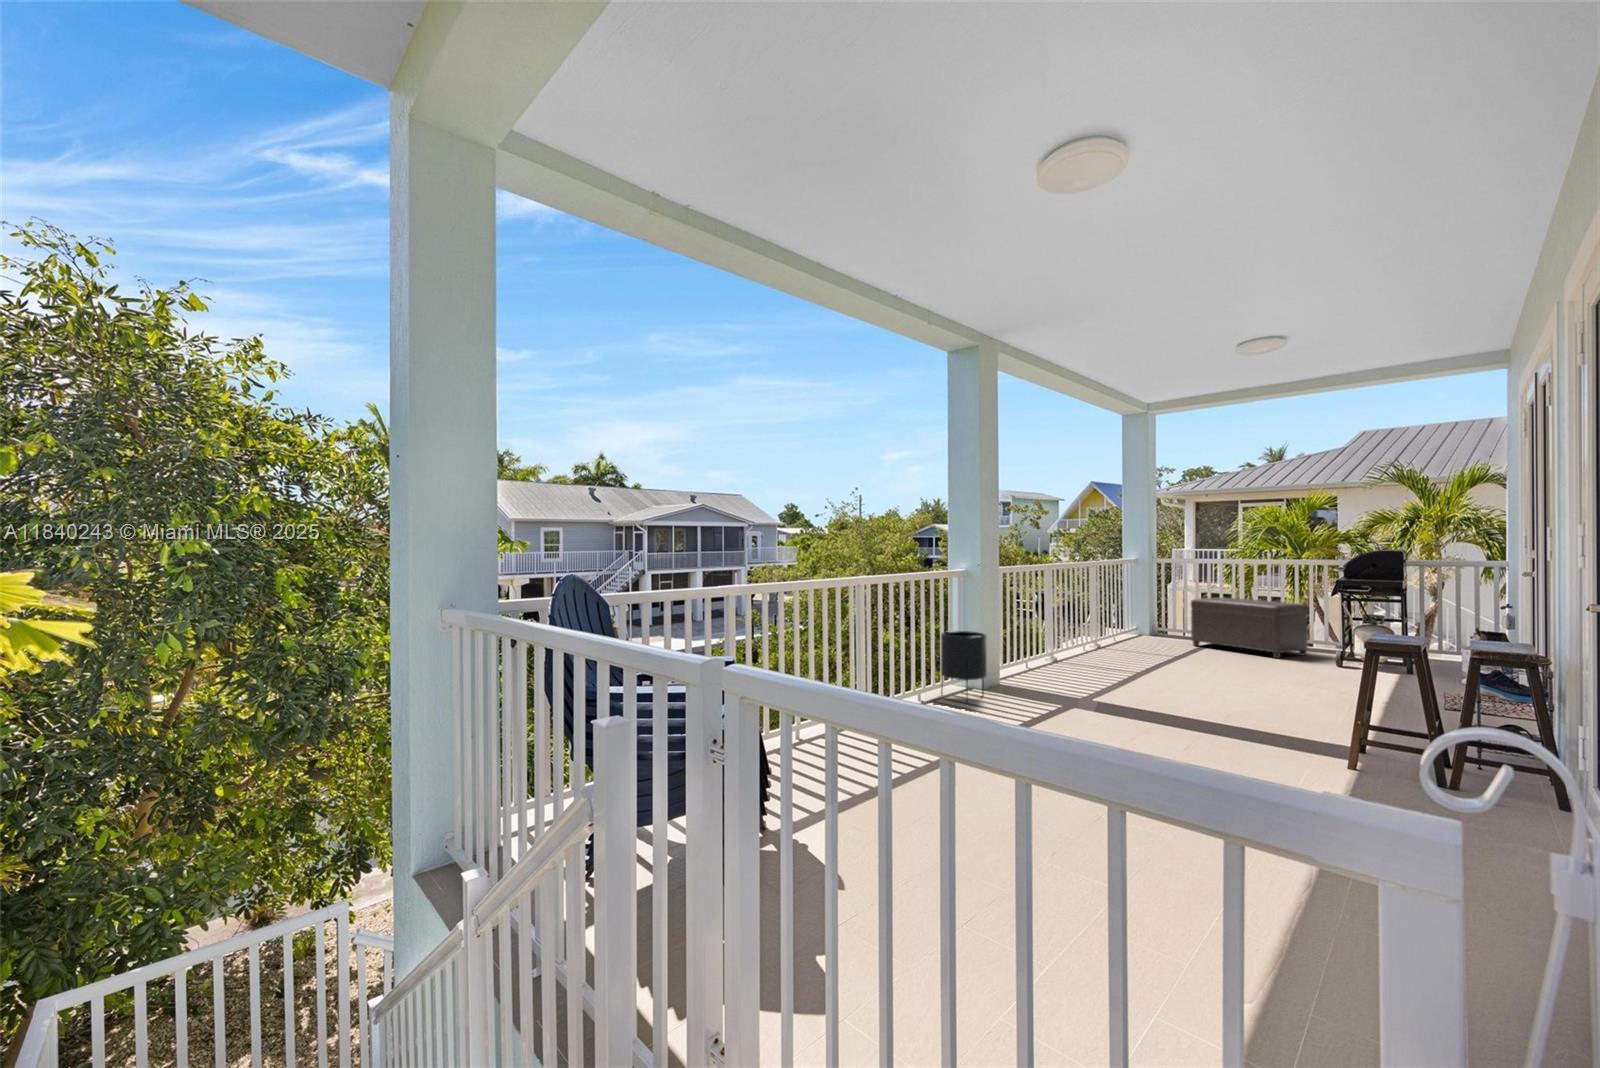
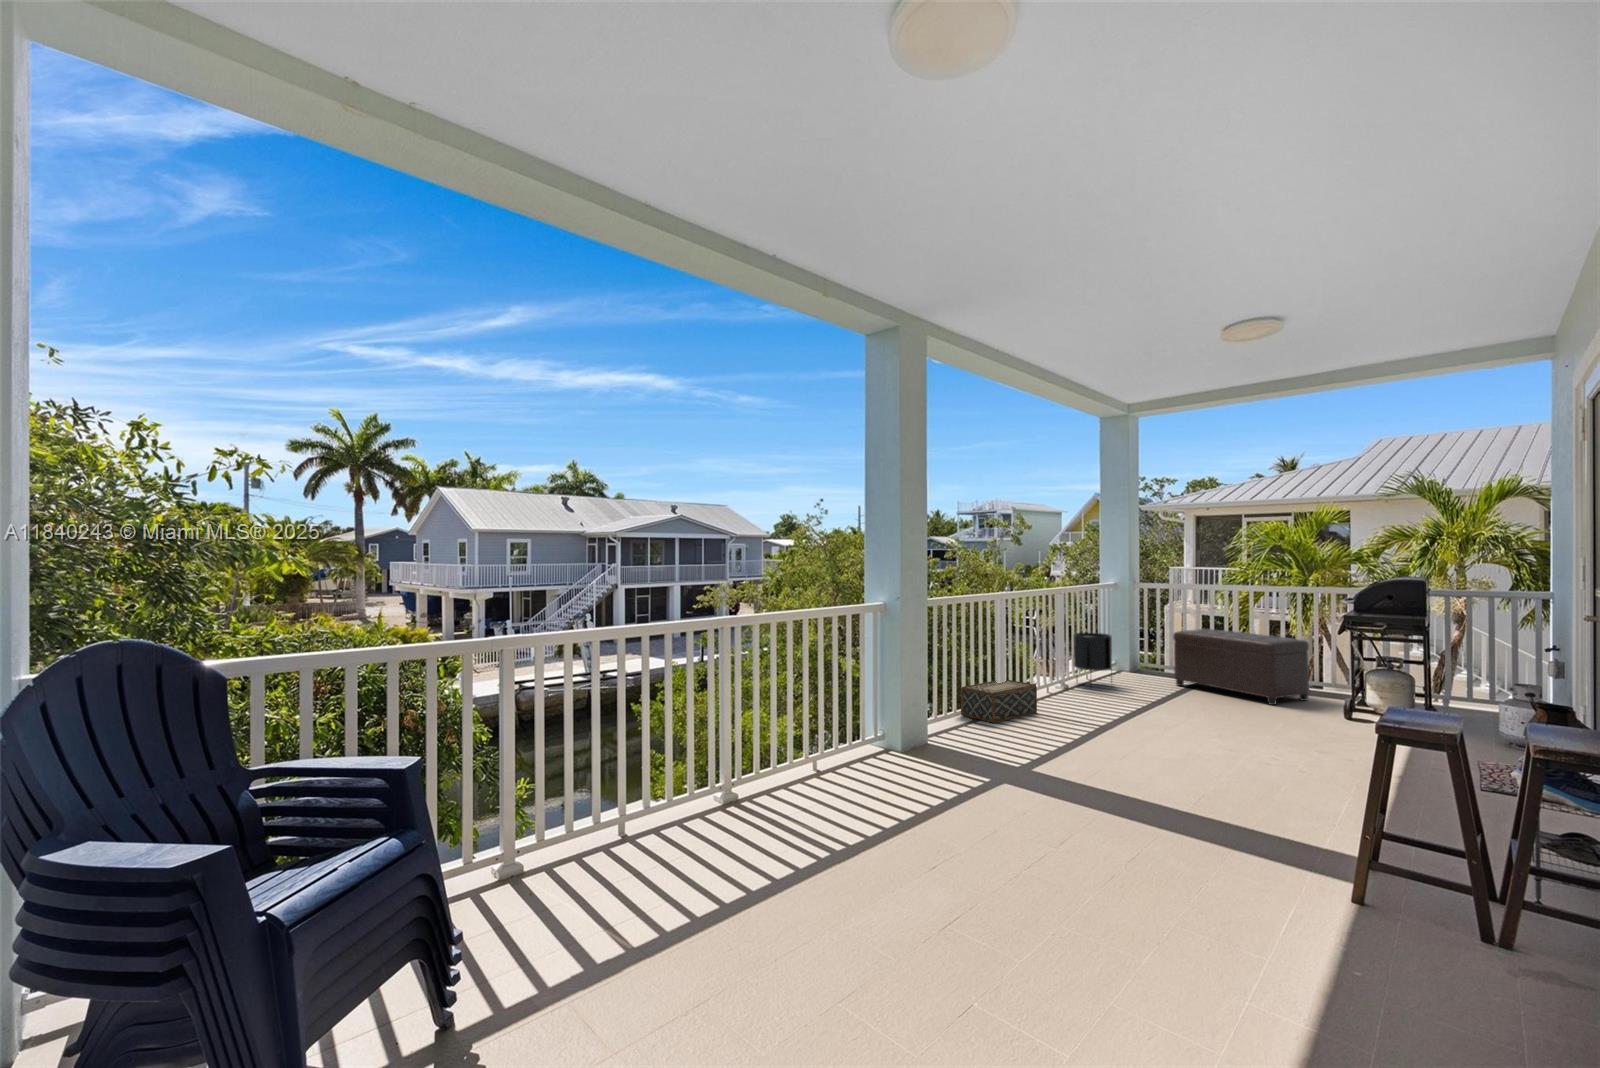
planter: present [941,631,987,702] -> present [1073,633,1112,671]
woven basket: none [1018,638,1081,671] -> present [961,679,1037,723]

